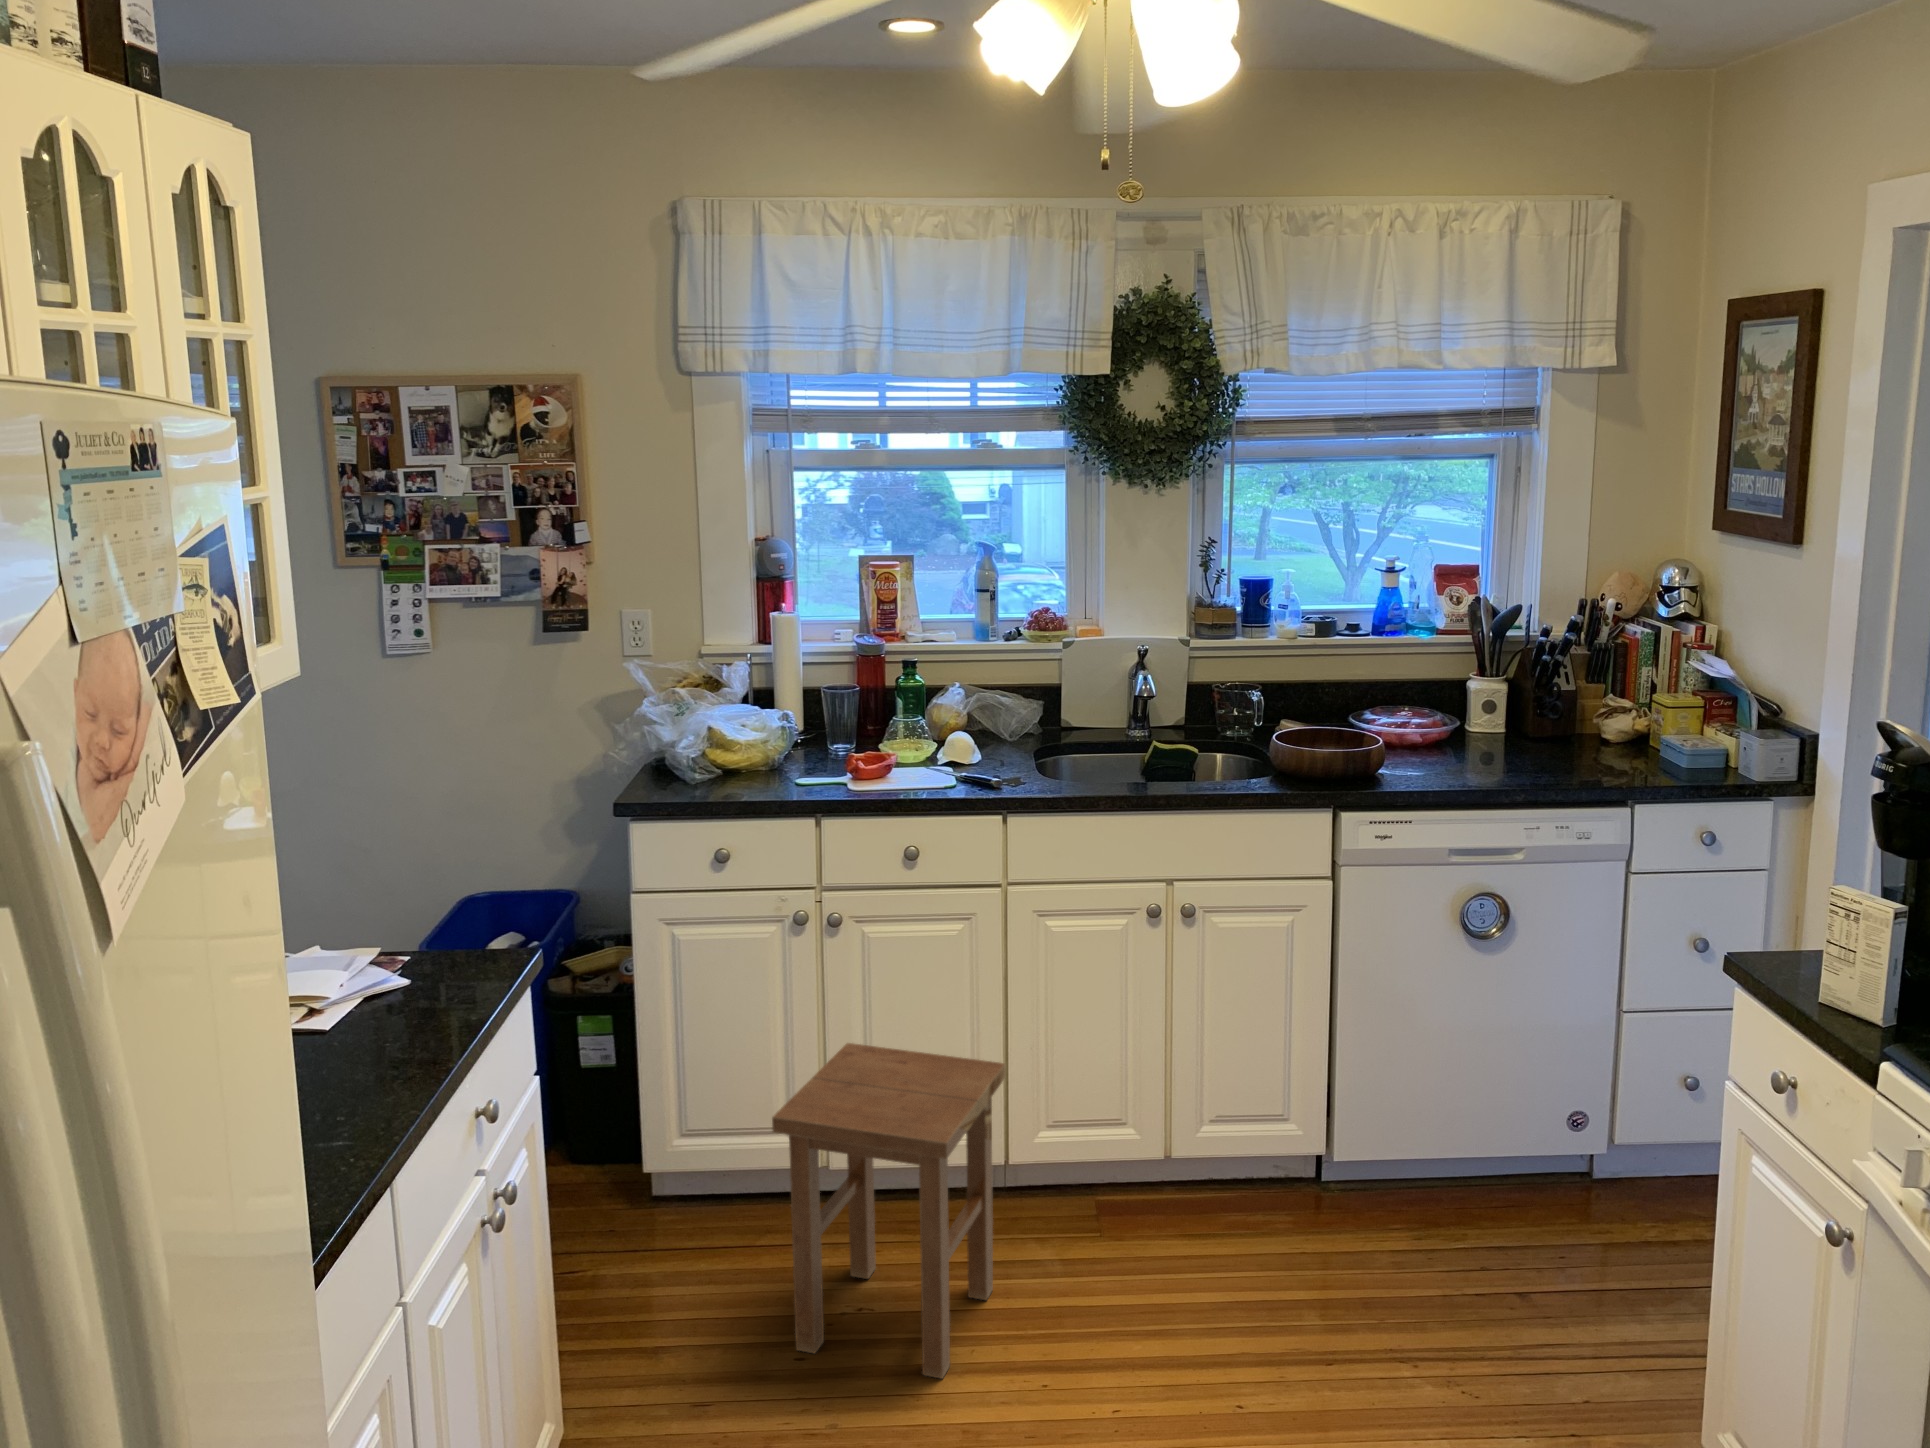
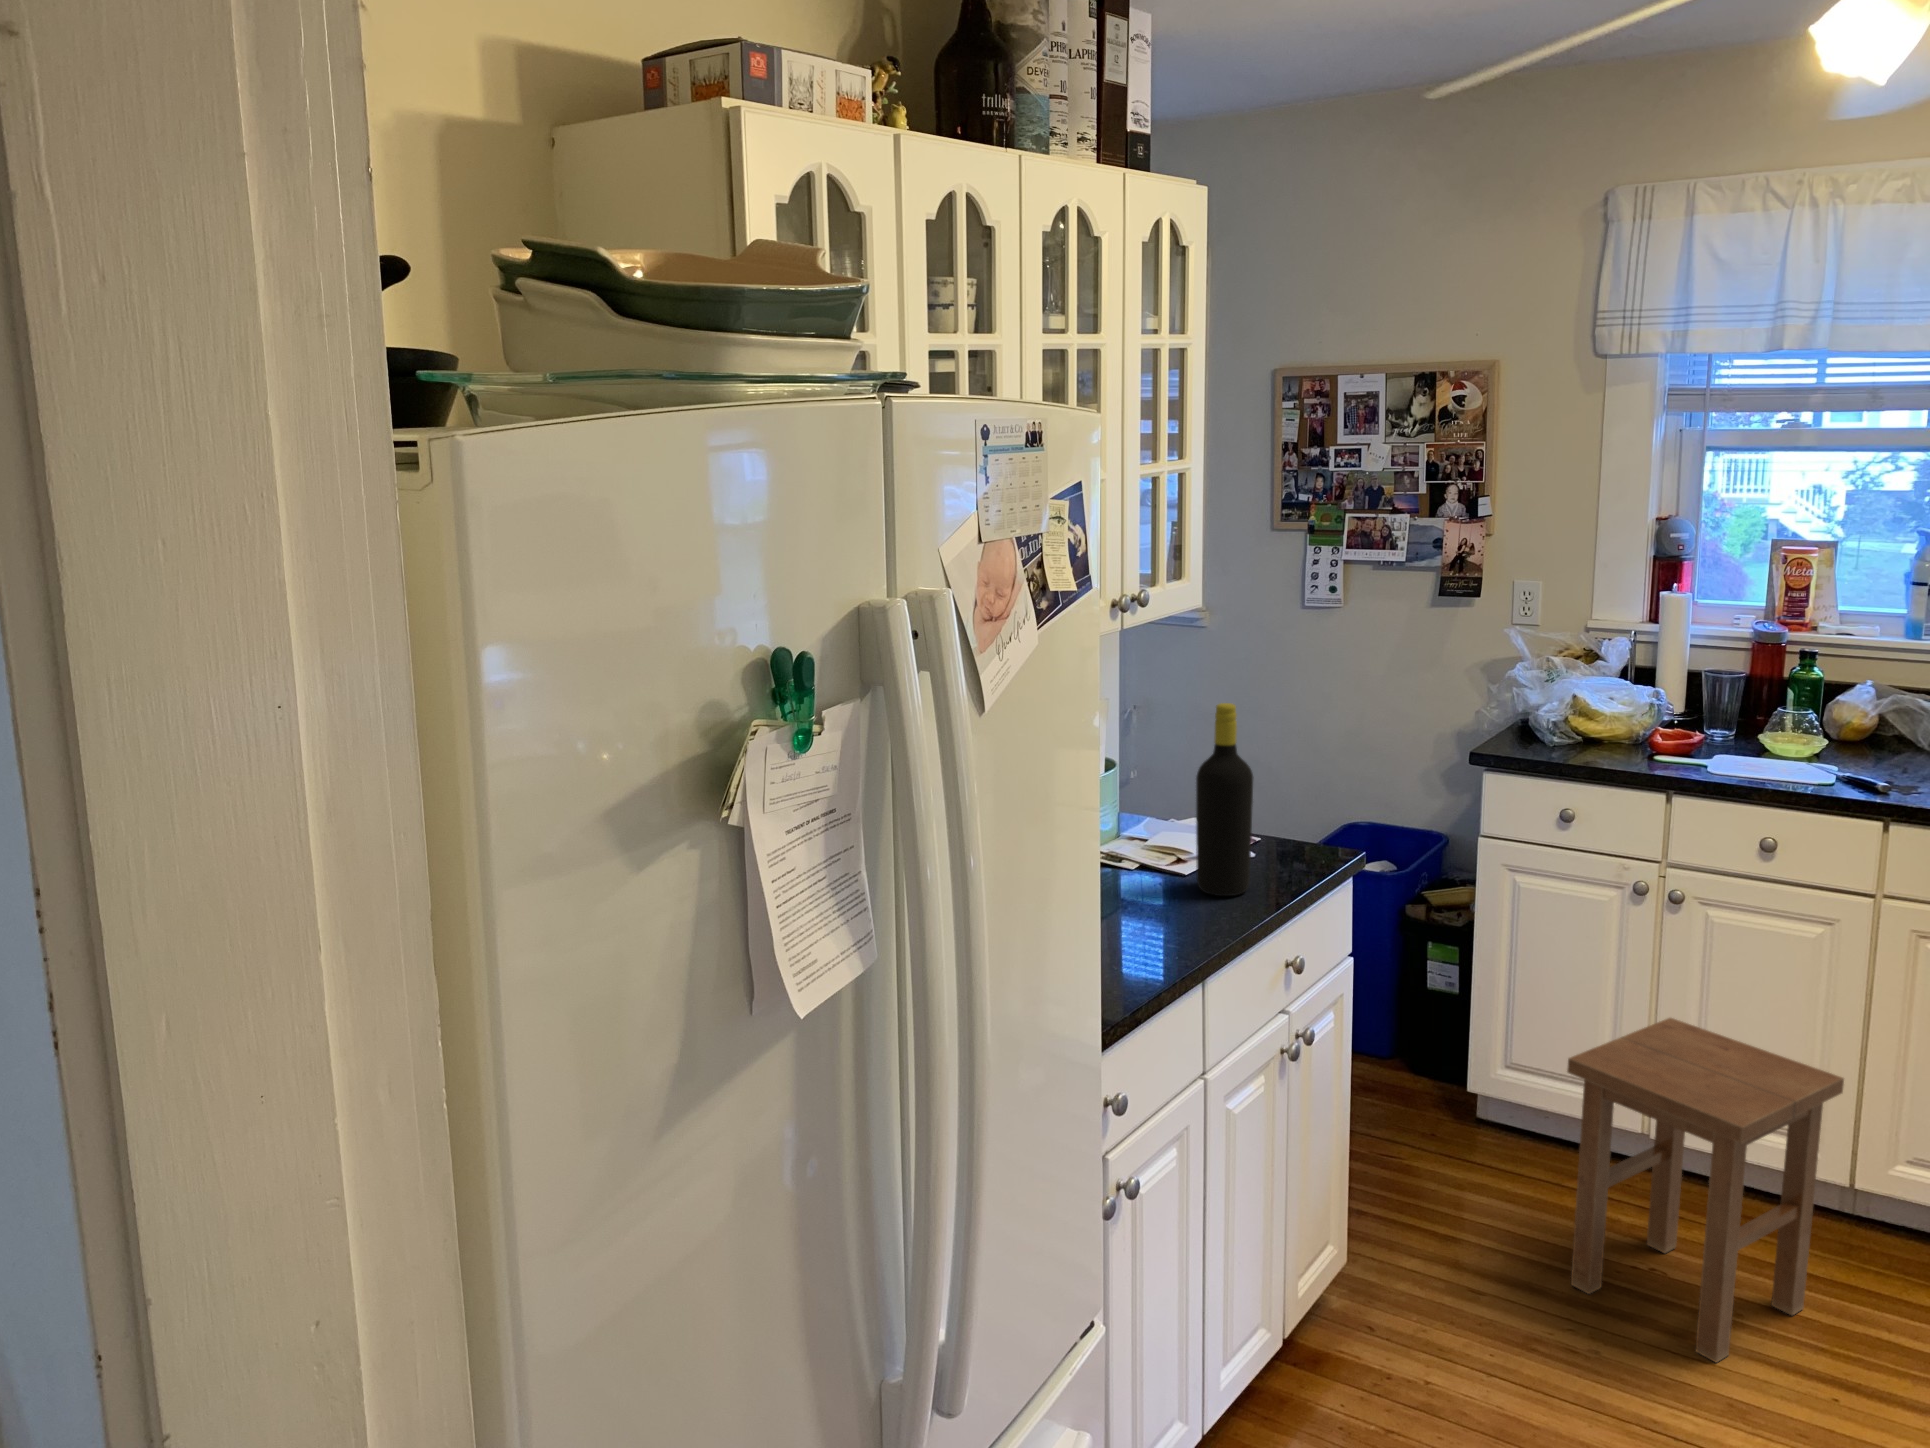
bottle: none [340,803,426,1055] -> present [1196,703,1253,896]

